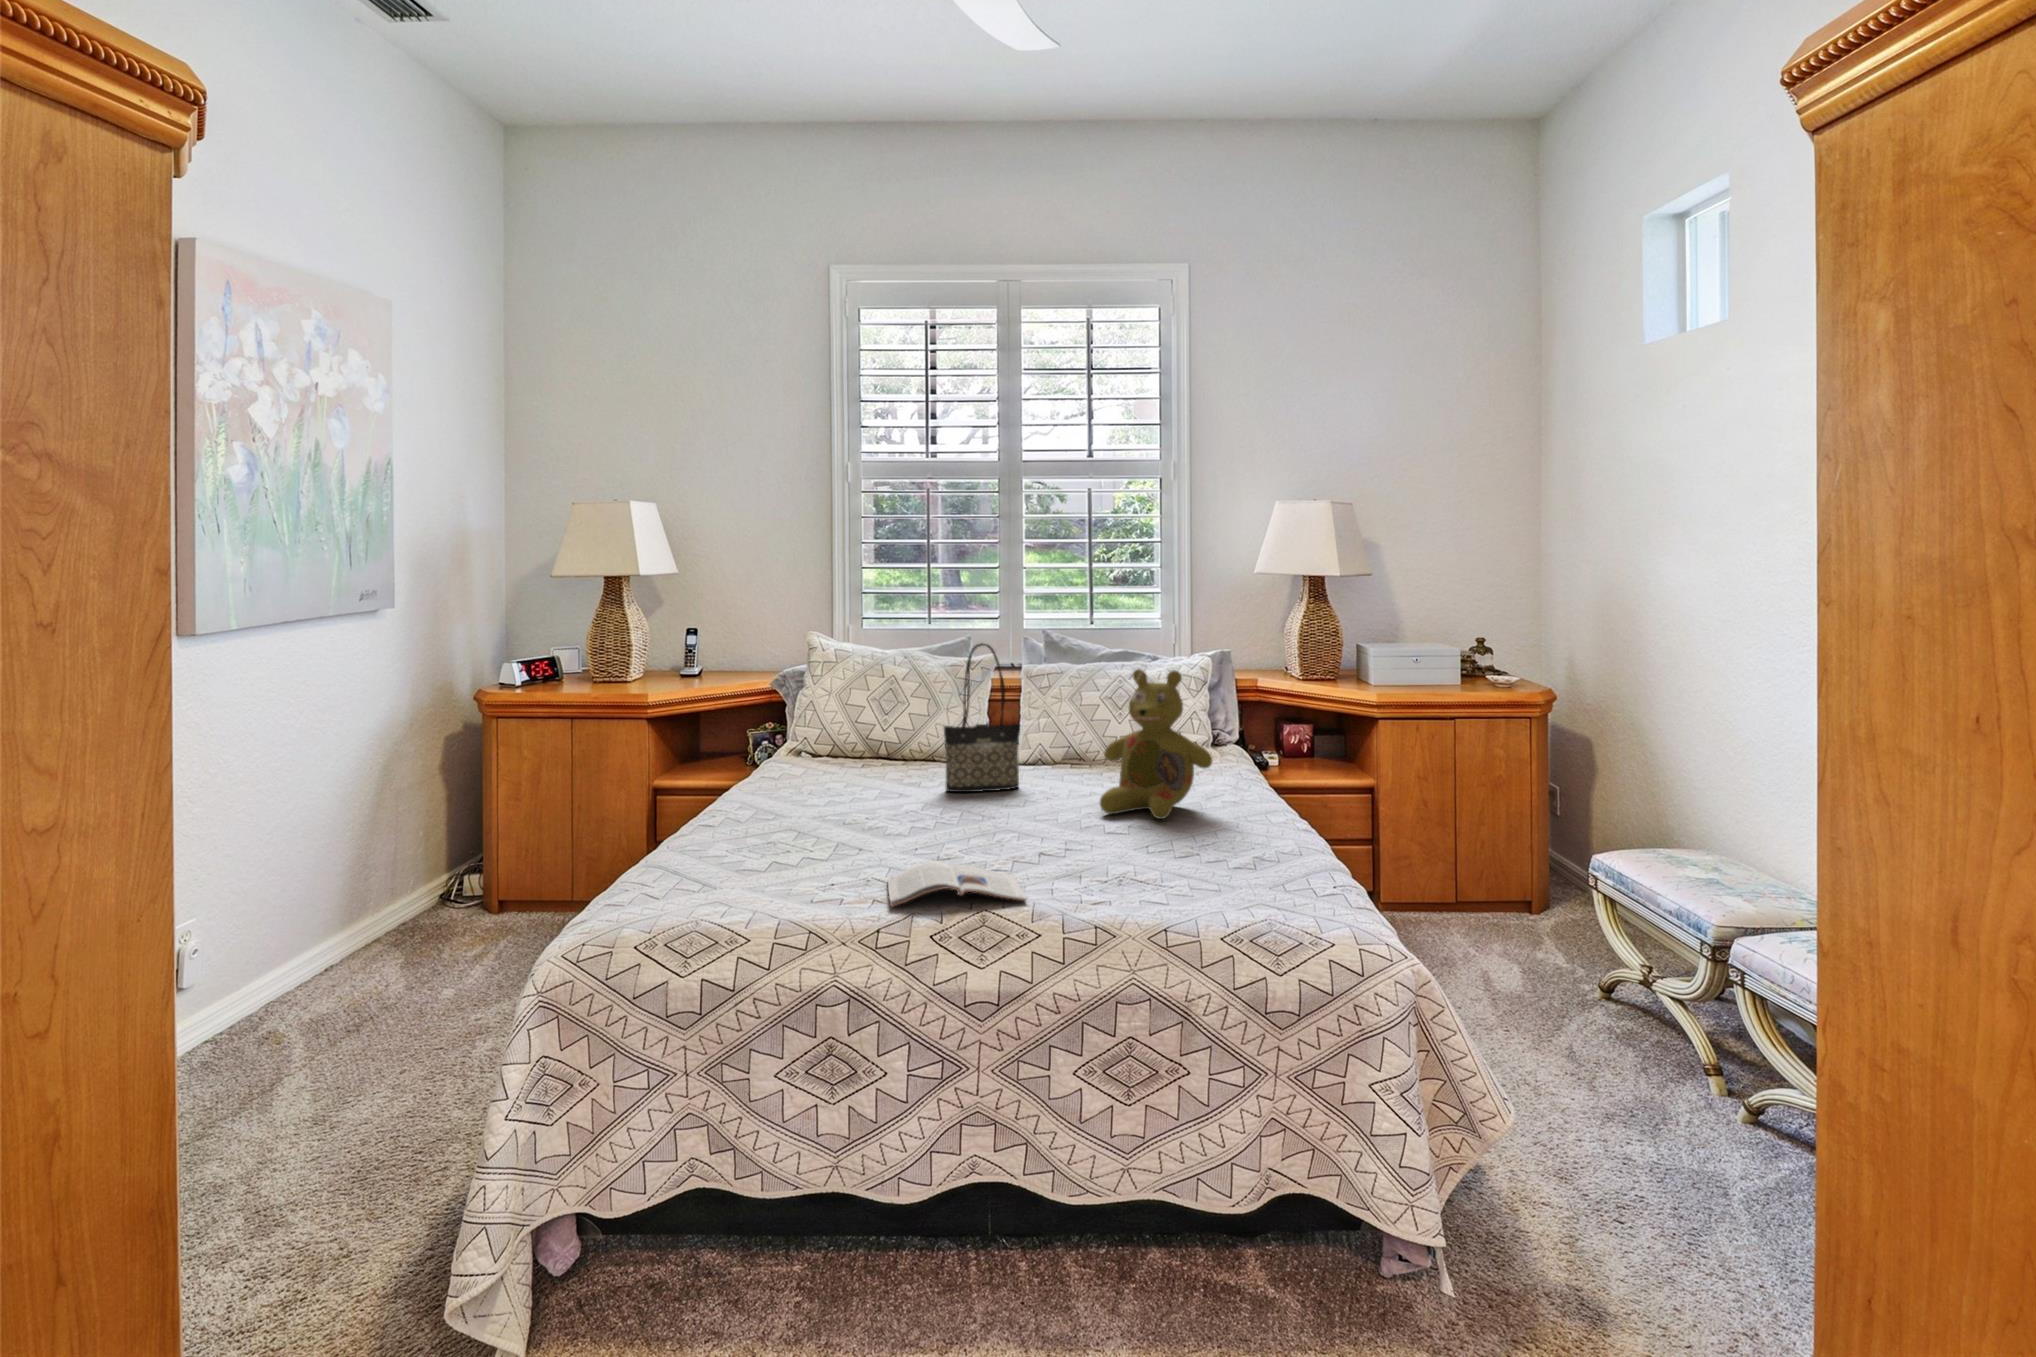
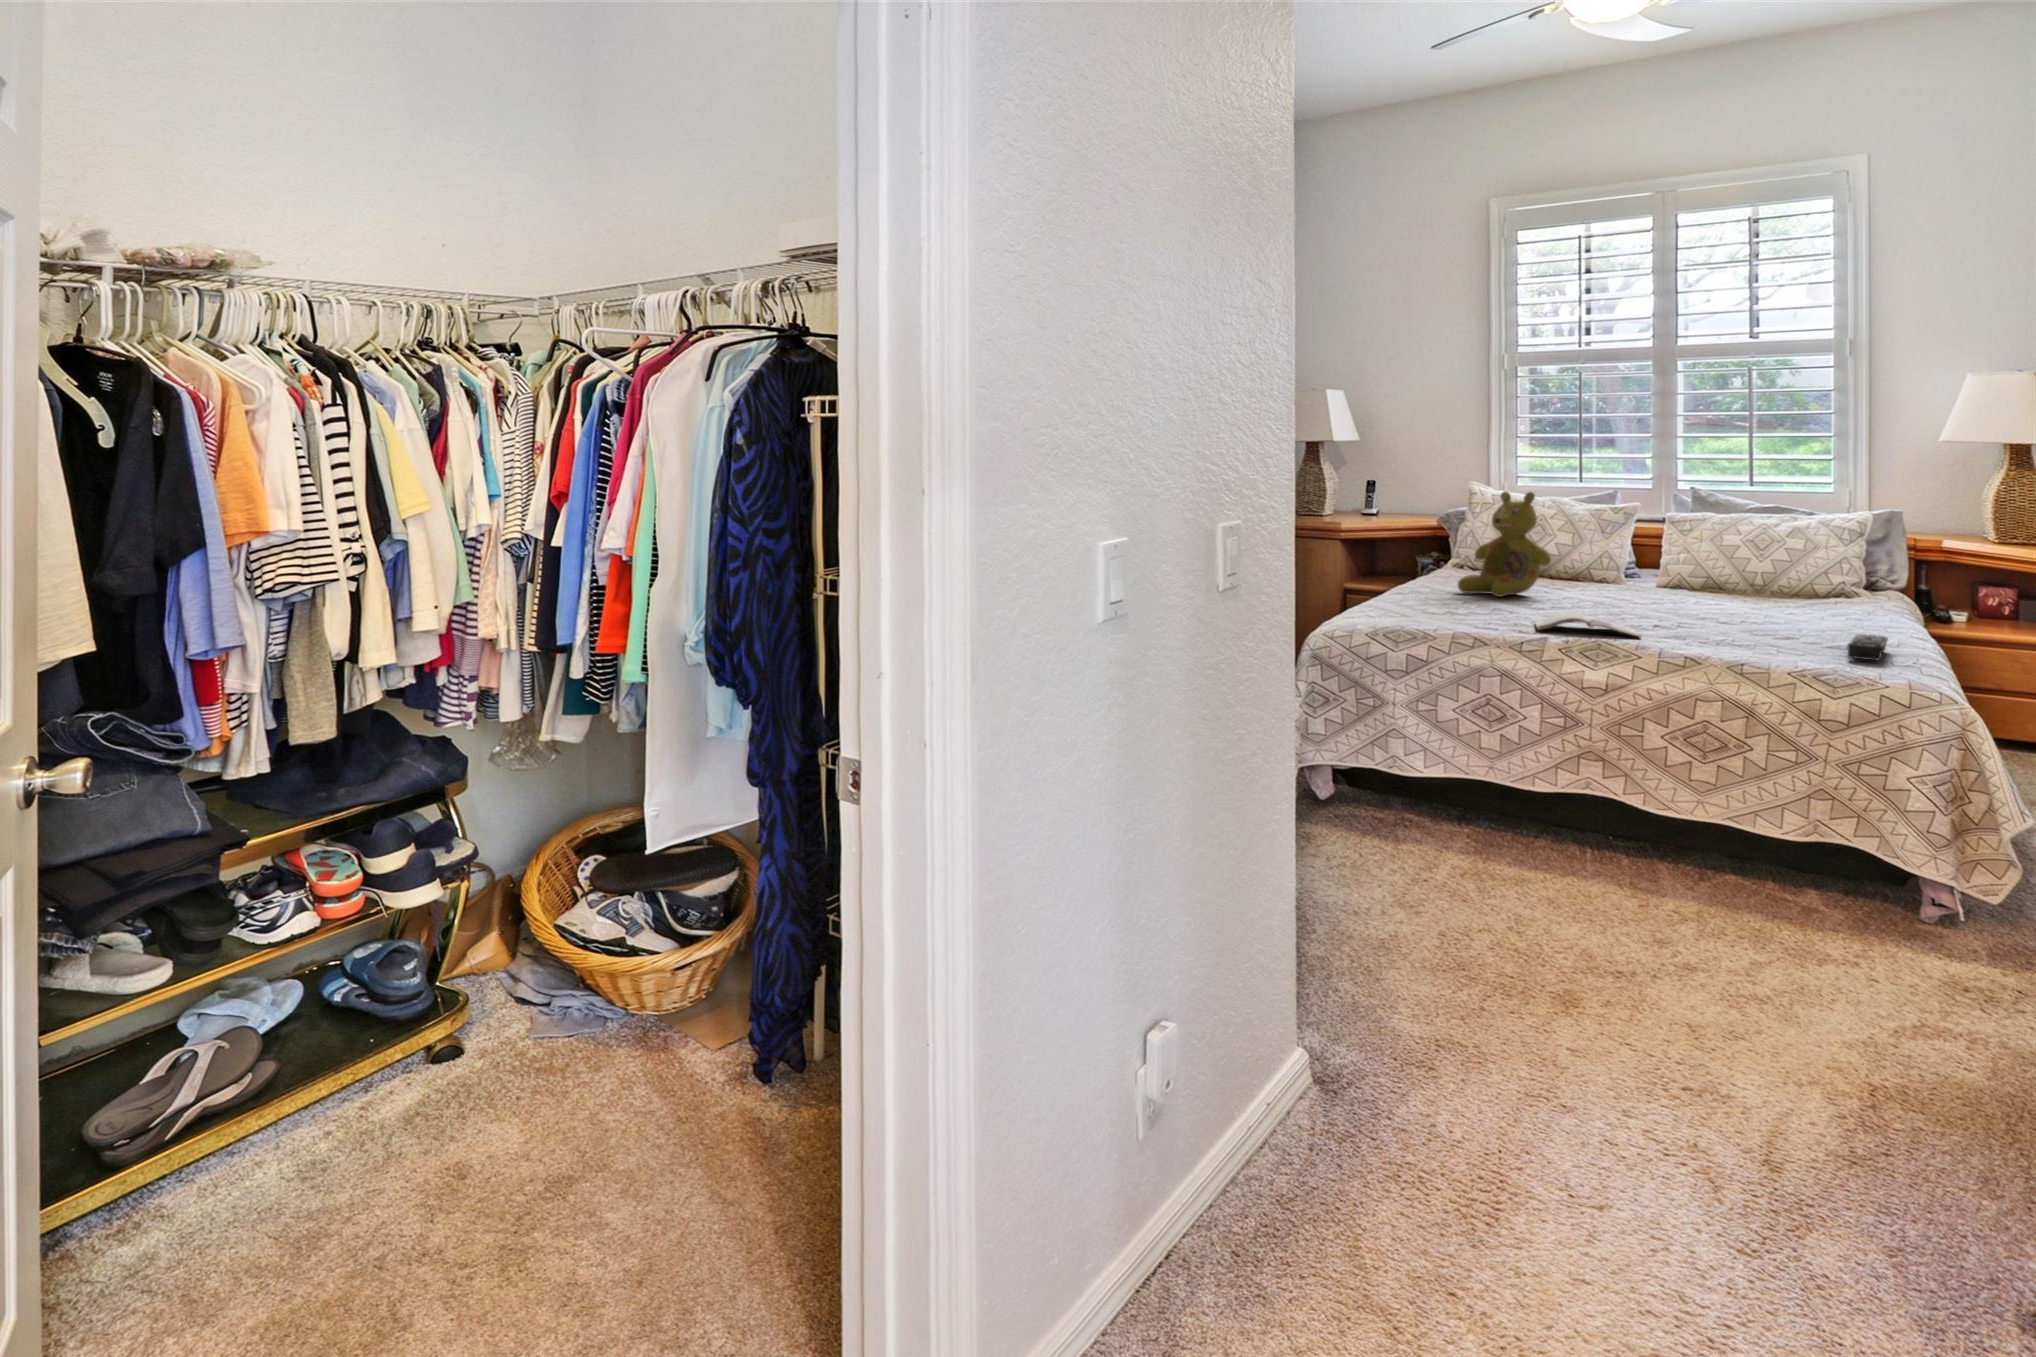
tote bag: present [944,643,1021,792] -> none [1585,479,1660,600]
stuffed bear: present [1100,669,1212,819] -> present [1458,491,1551,597]
remote control: none [1259,857,1306,912] -> present [1848,634,1888,661]

